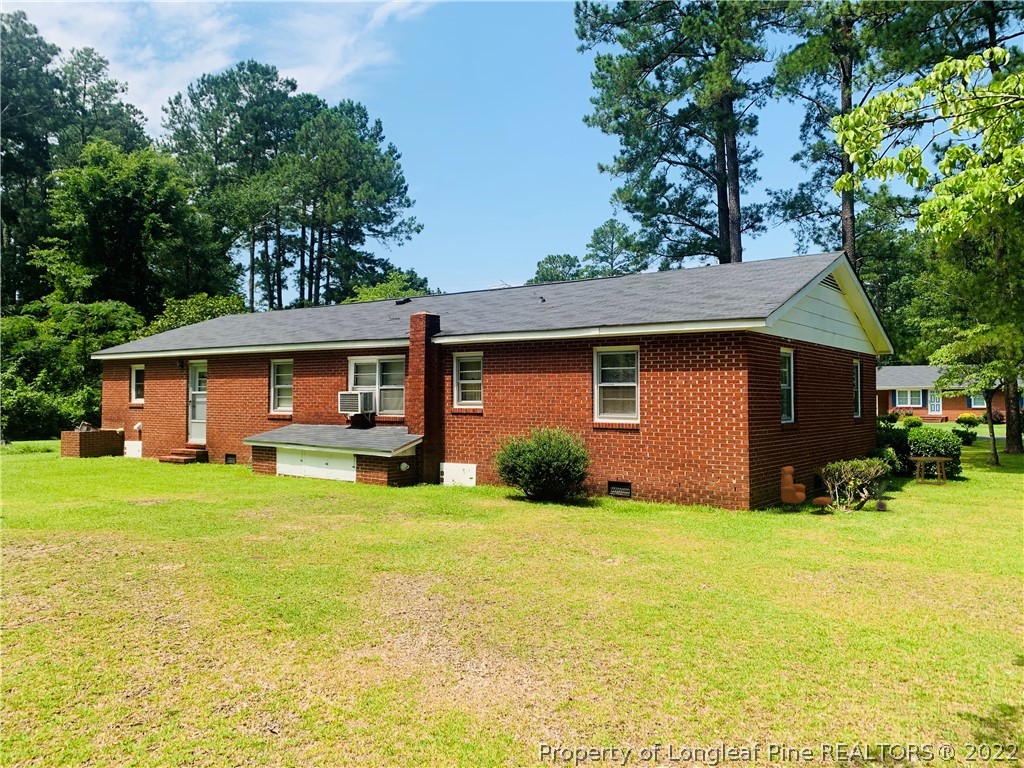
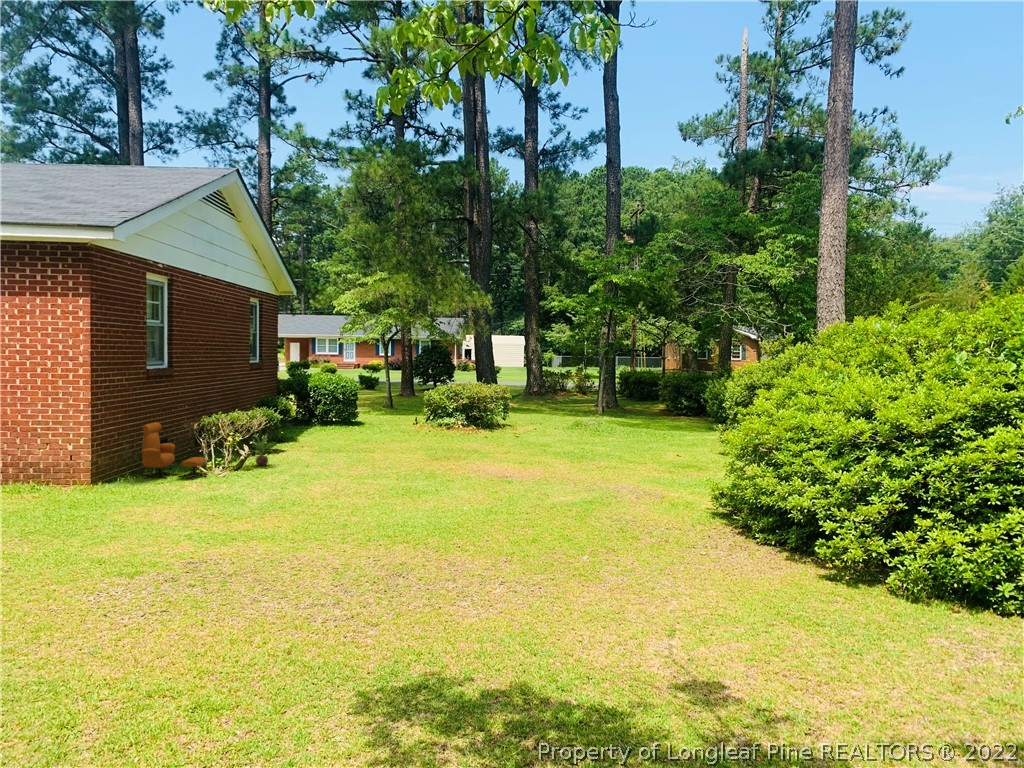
round table: present [909,457,952,485] -> none [298,402,337,429]

